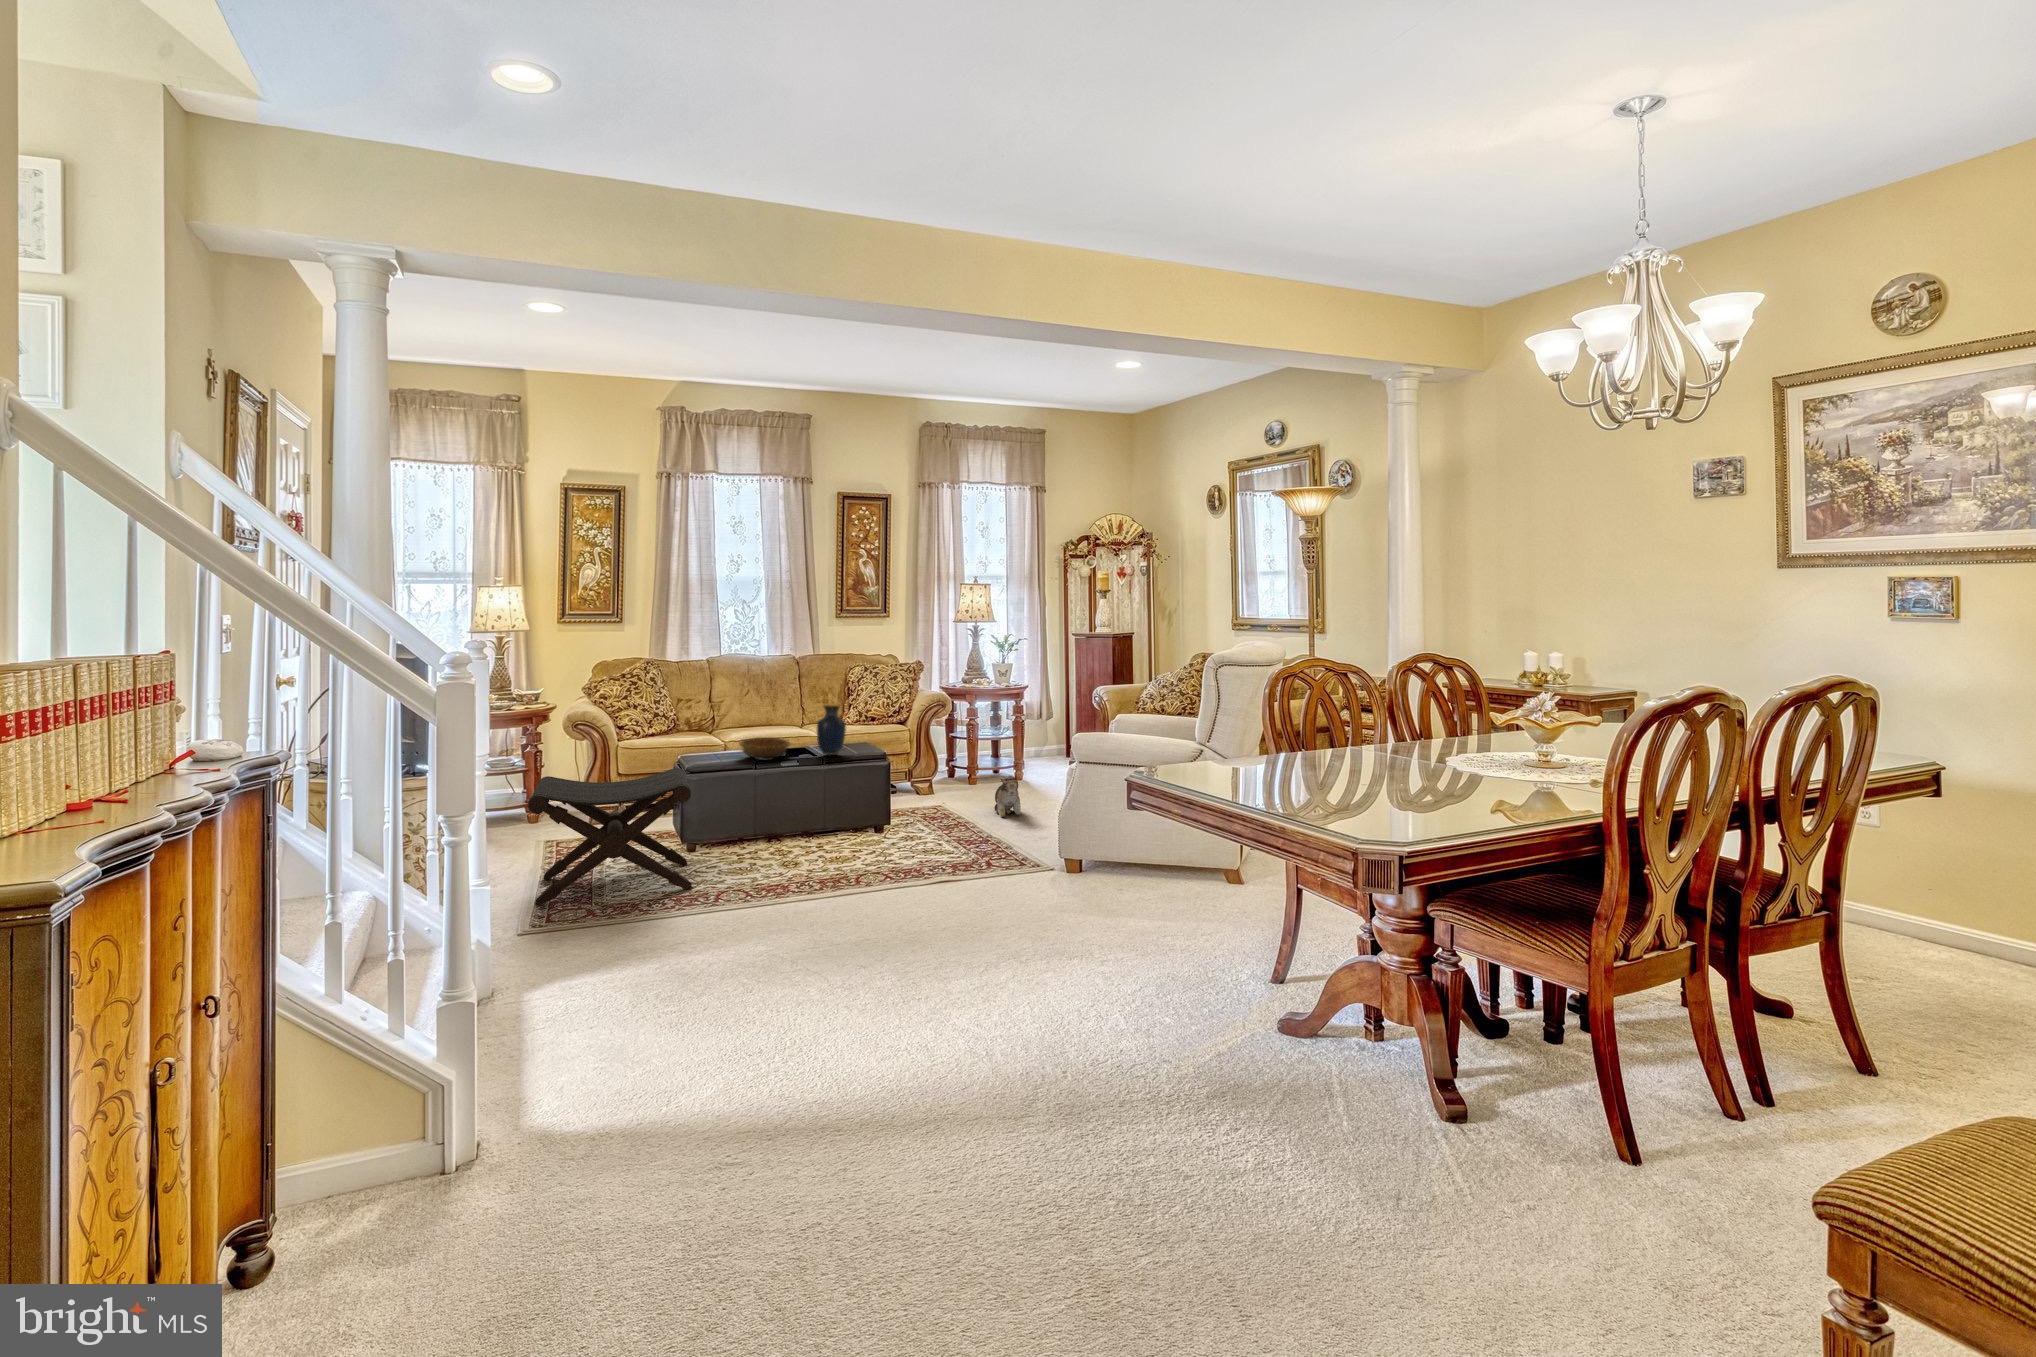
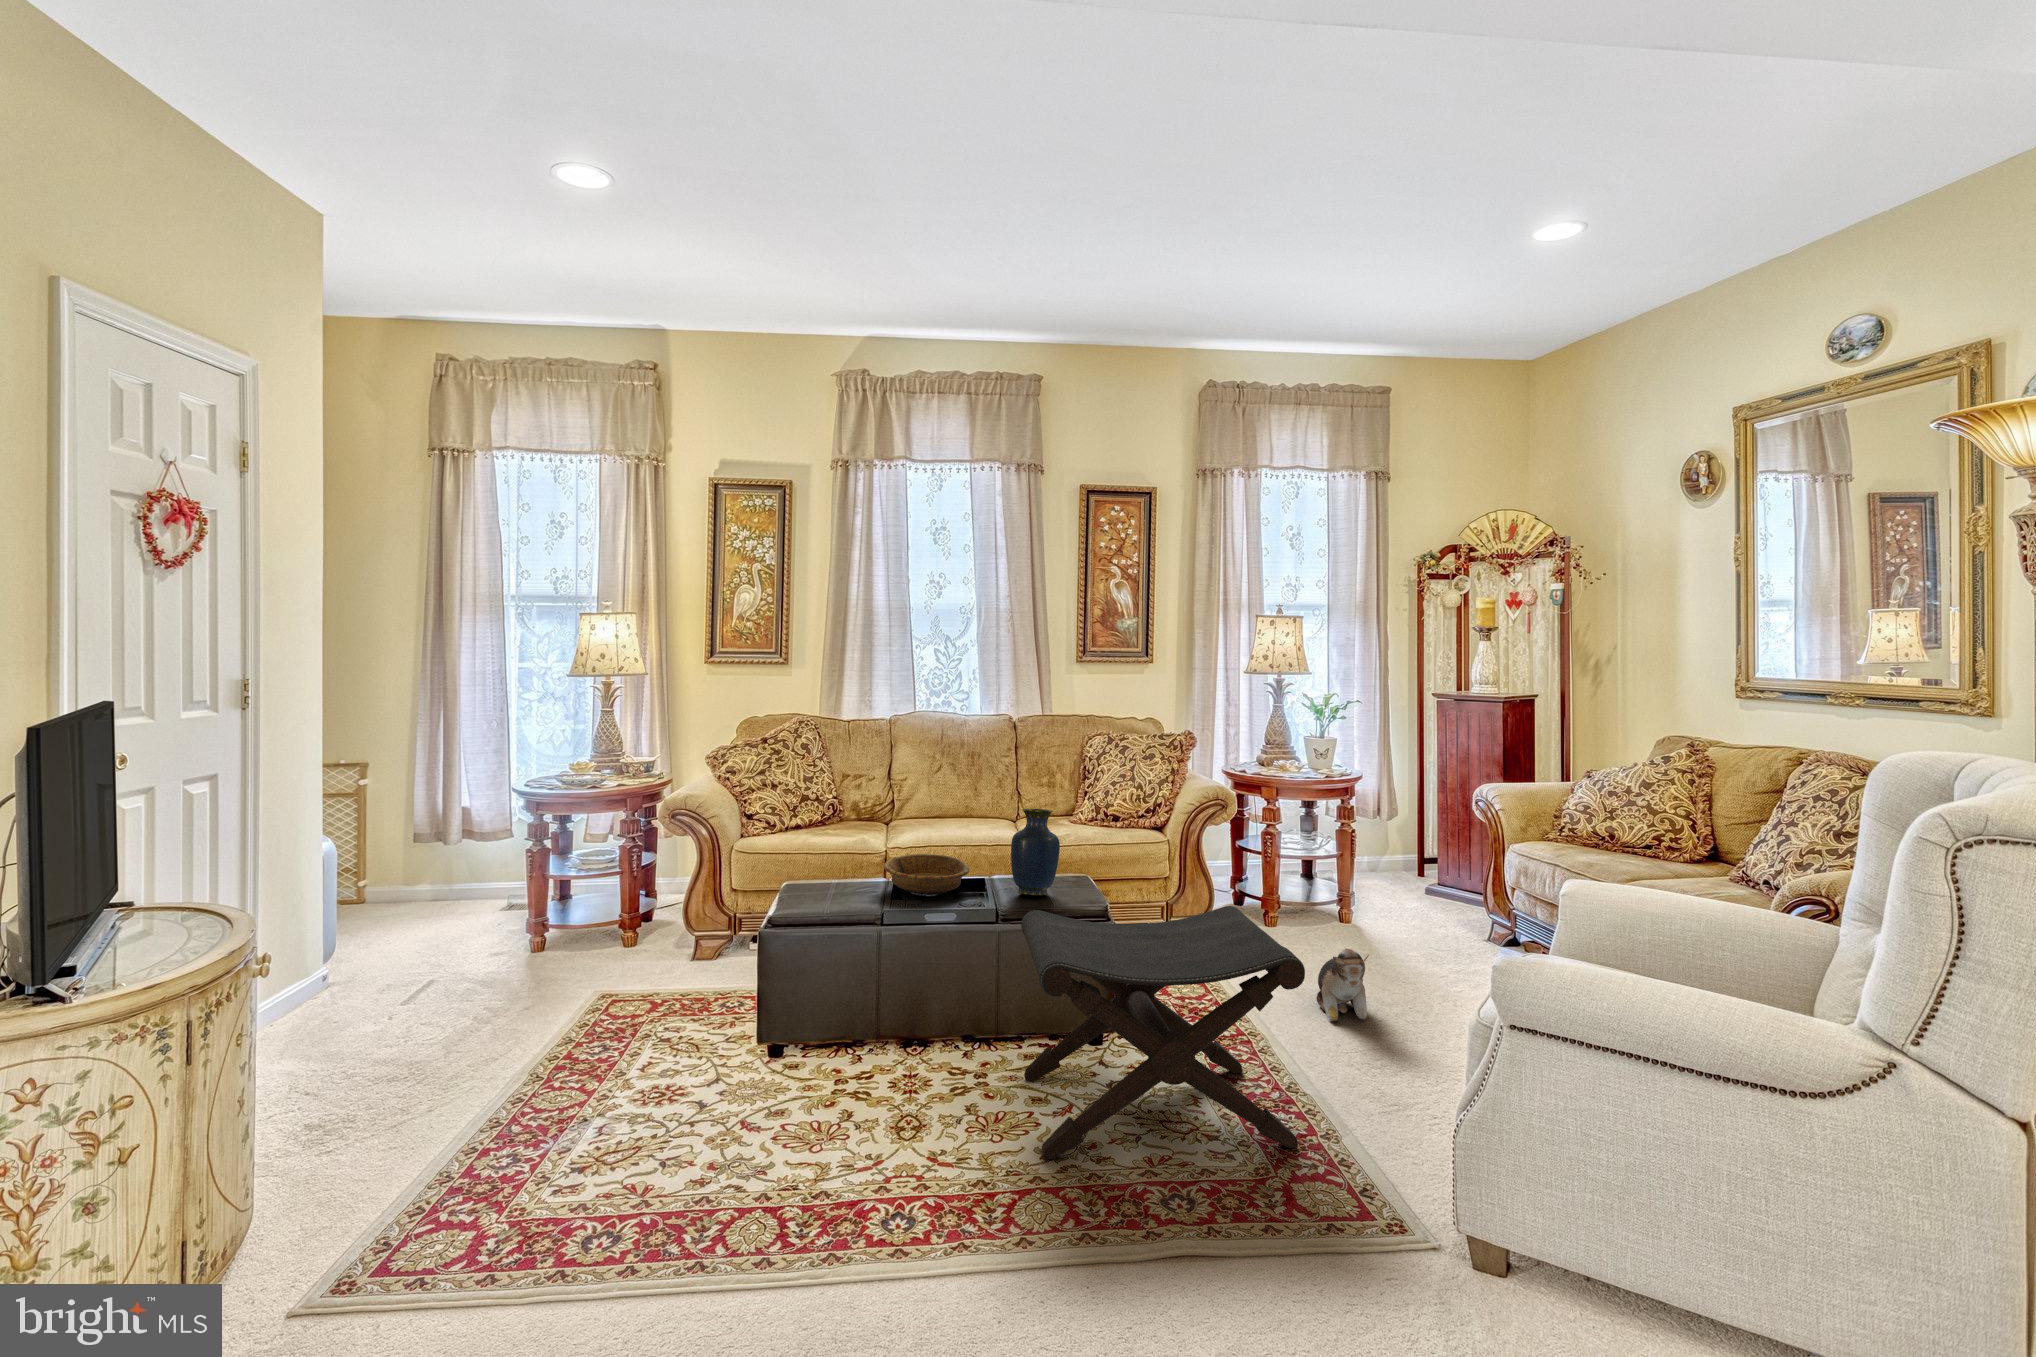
footstool: present [528,768,692,906] -> present [1021,906,1305,1159]

